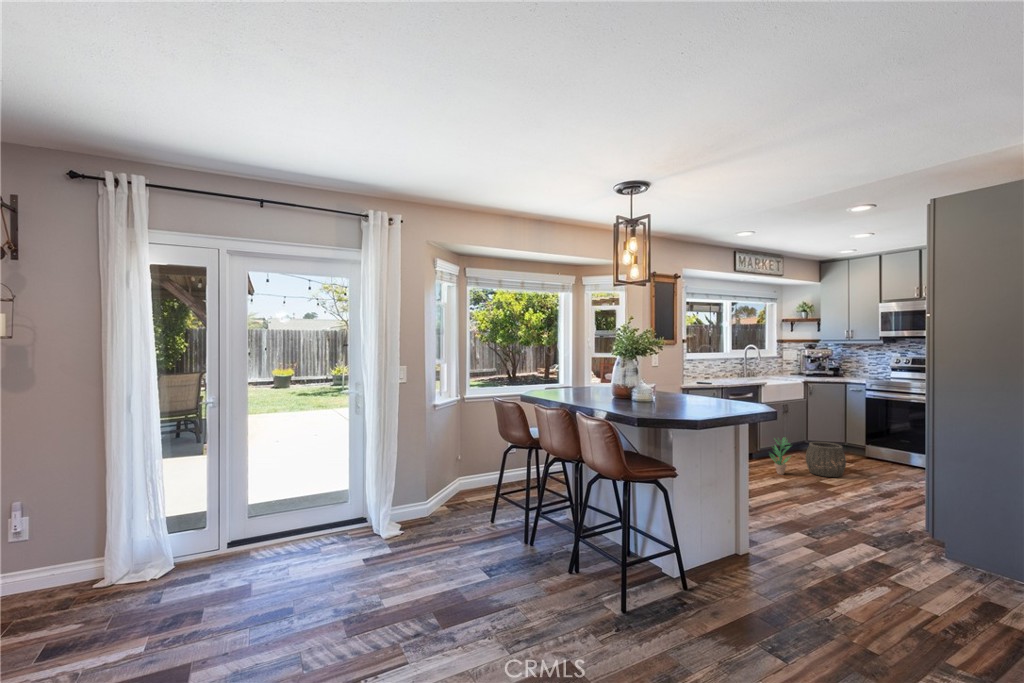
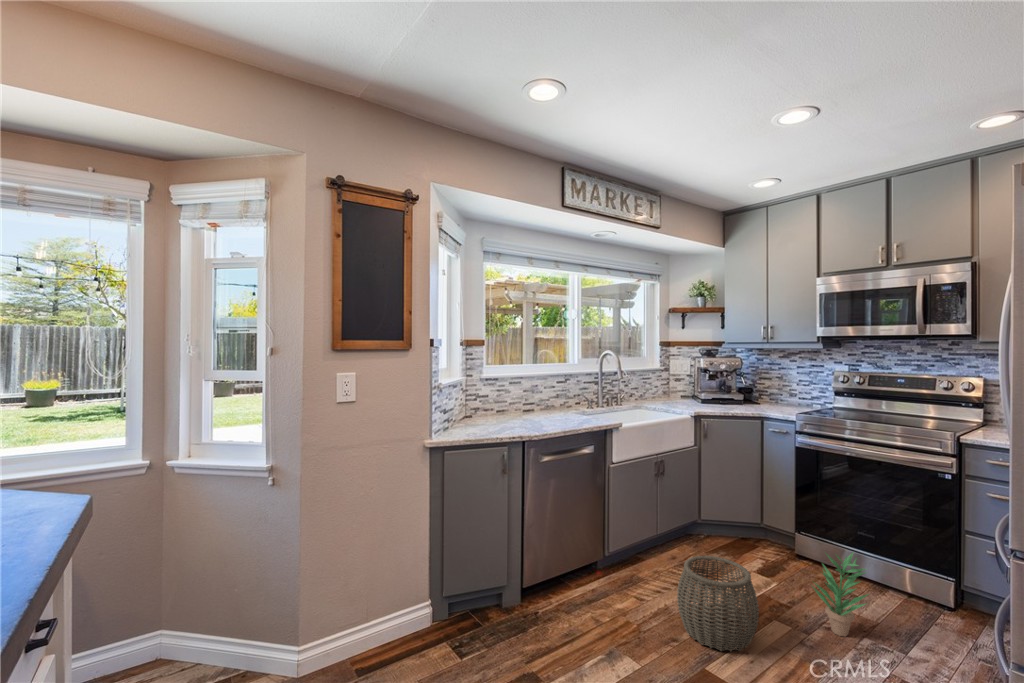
potted plant: present [771,438,791,475] -> present [813,553,869,637]

